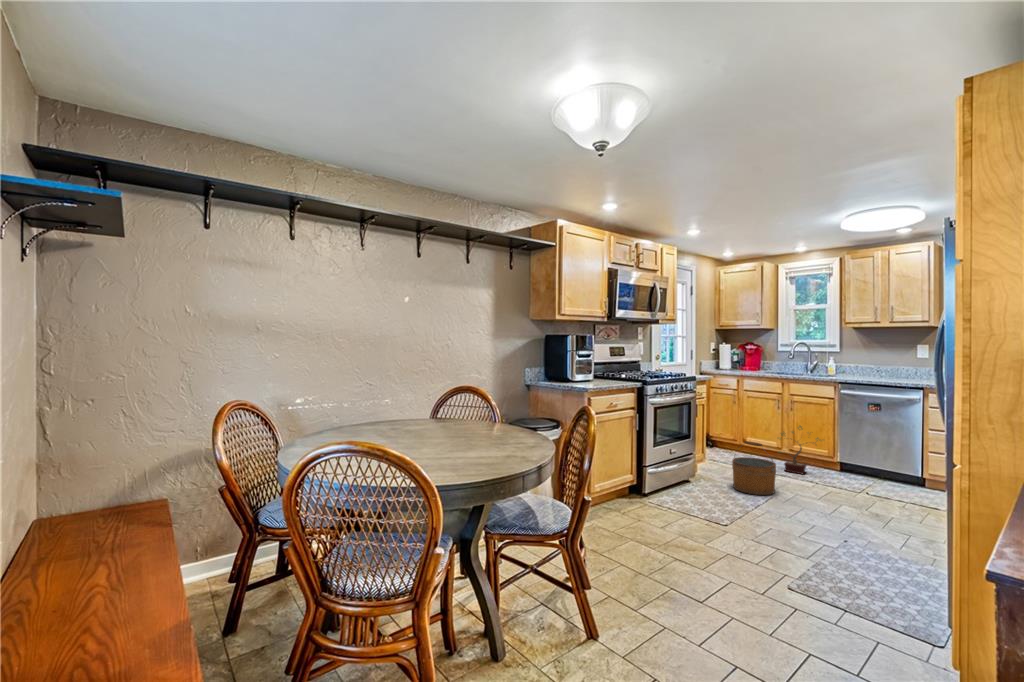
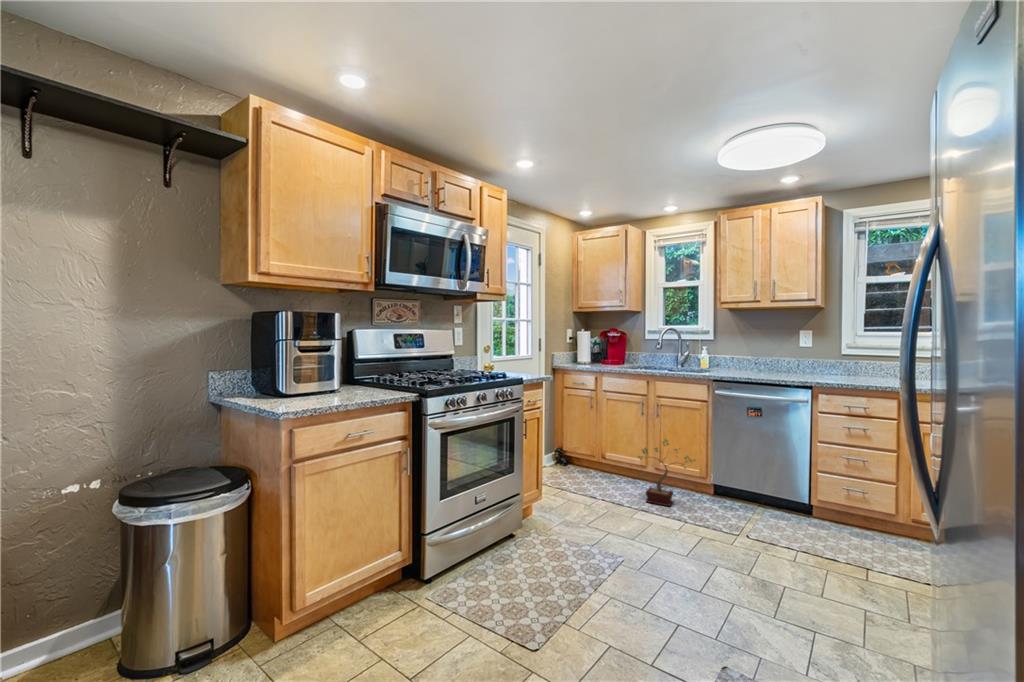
bucket: present [732,441,776,495] -> none [570,474,629,559]

